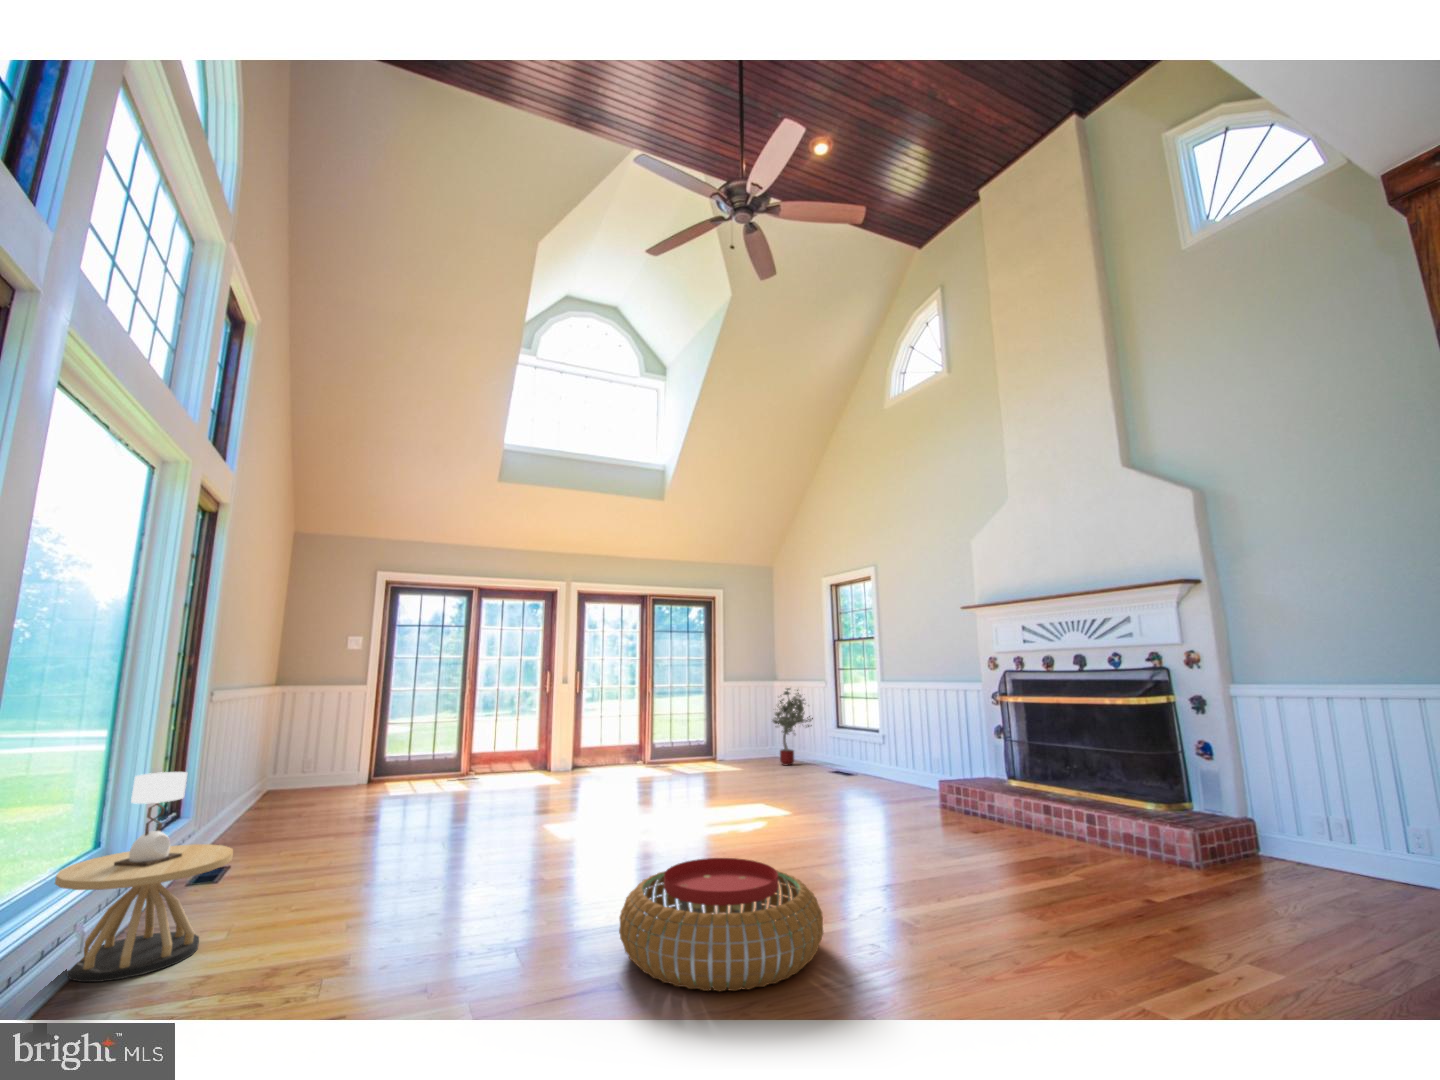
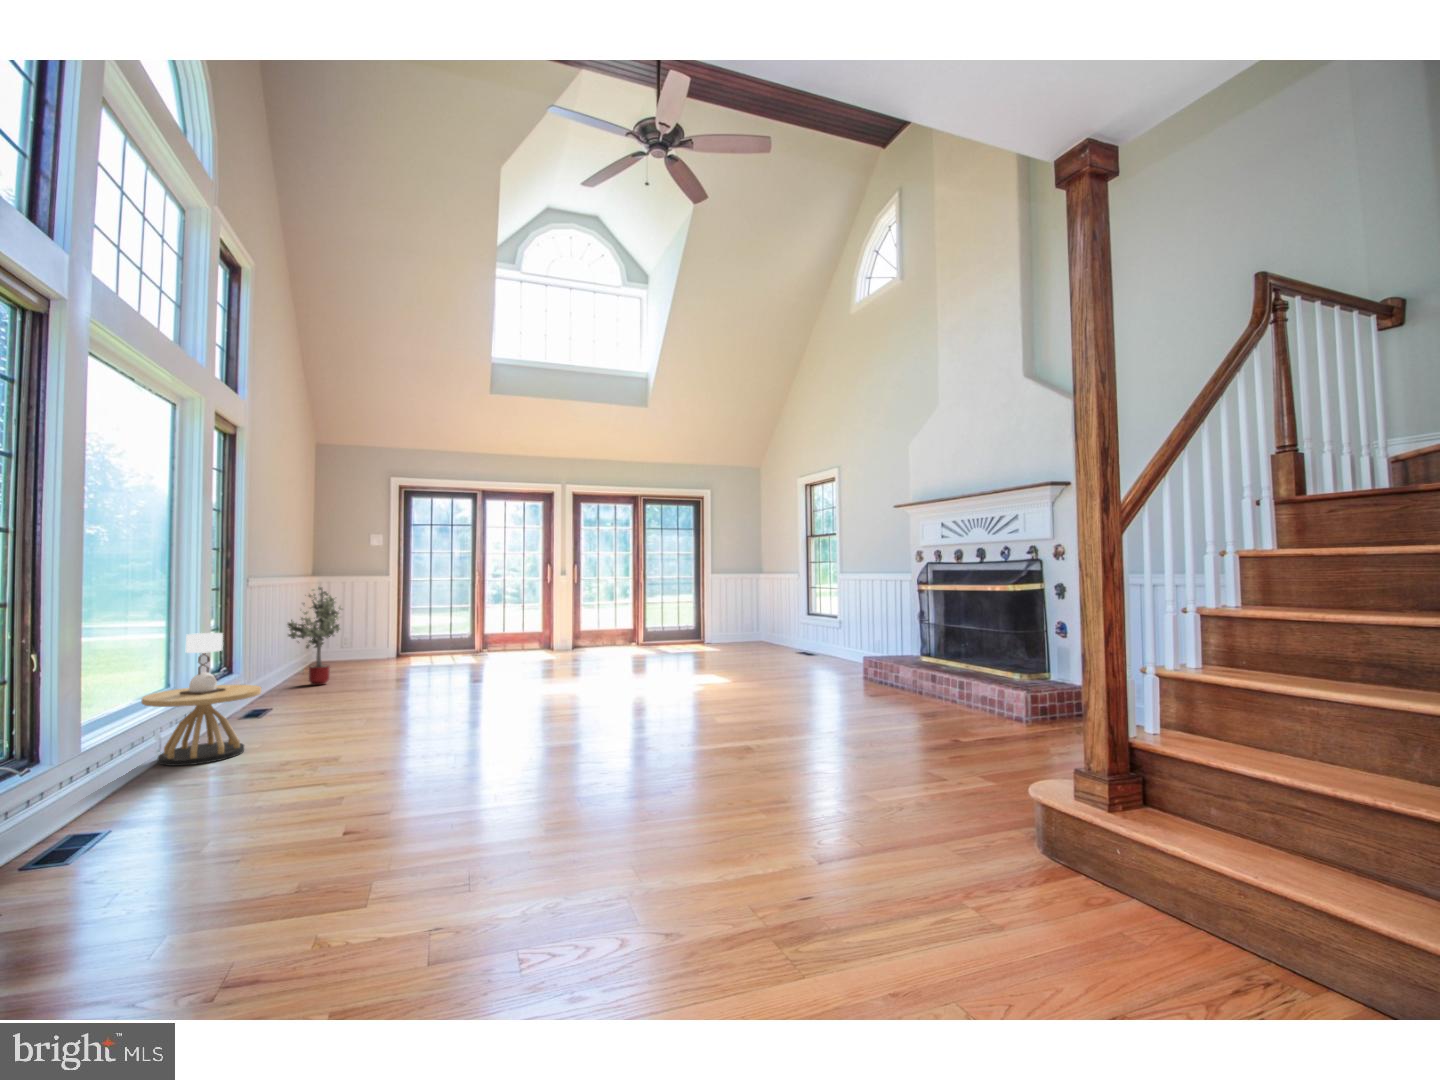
potted tree: present [773,688,813,766] -> present [288,587,342,685]
pouf: present [619,858,823,992] -> none [523,699,674,779]

